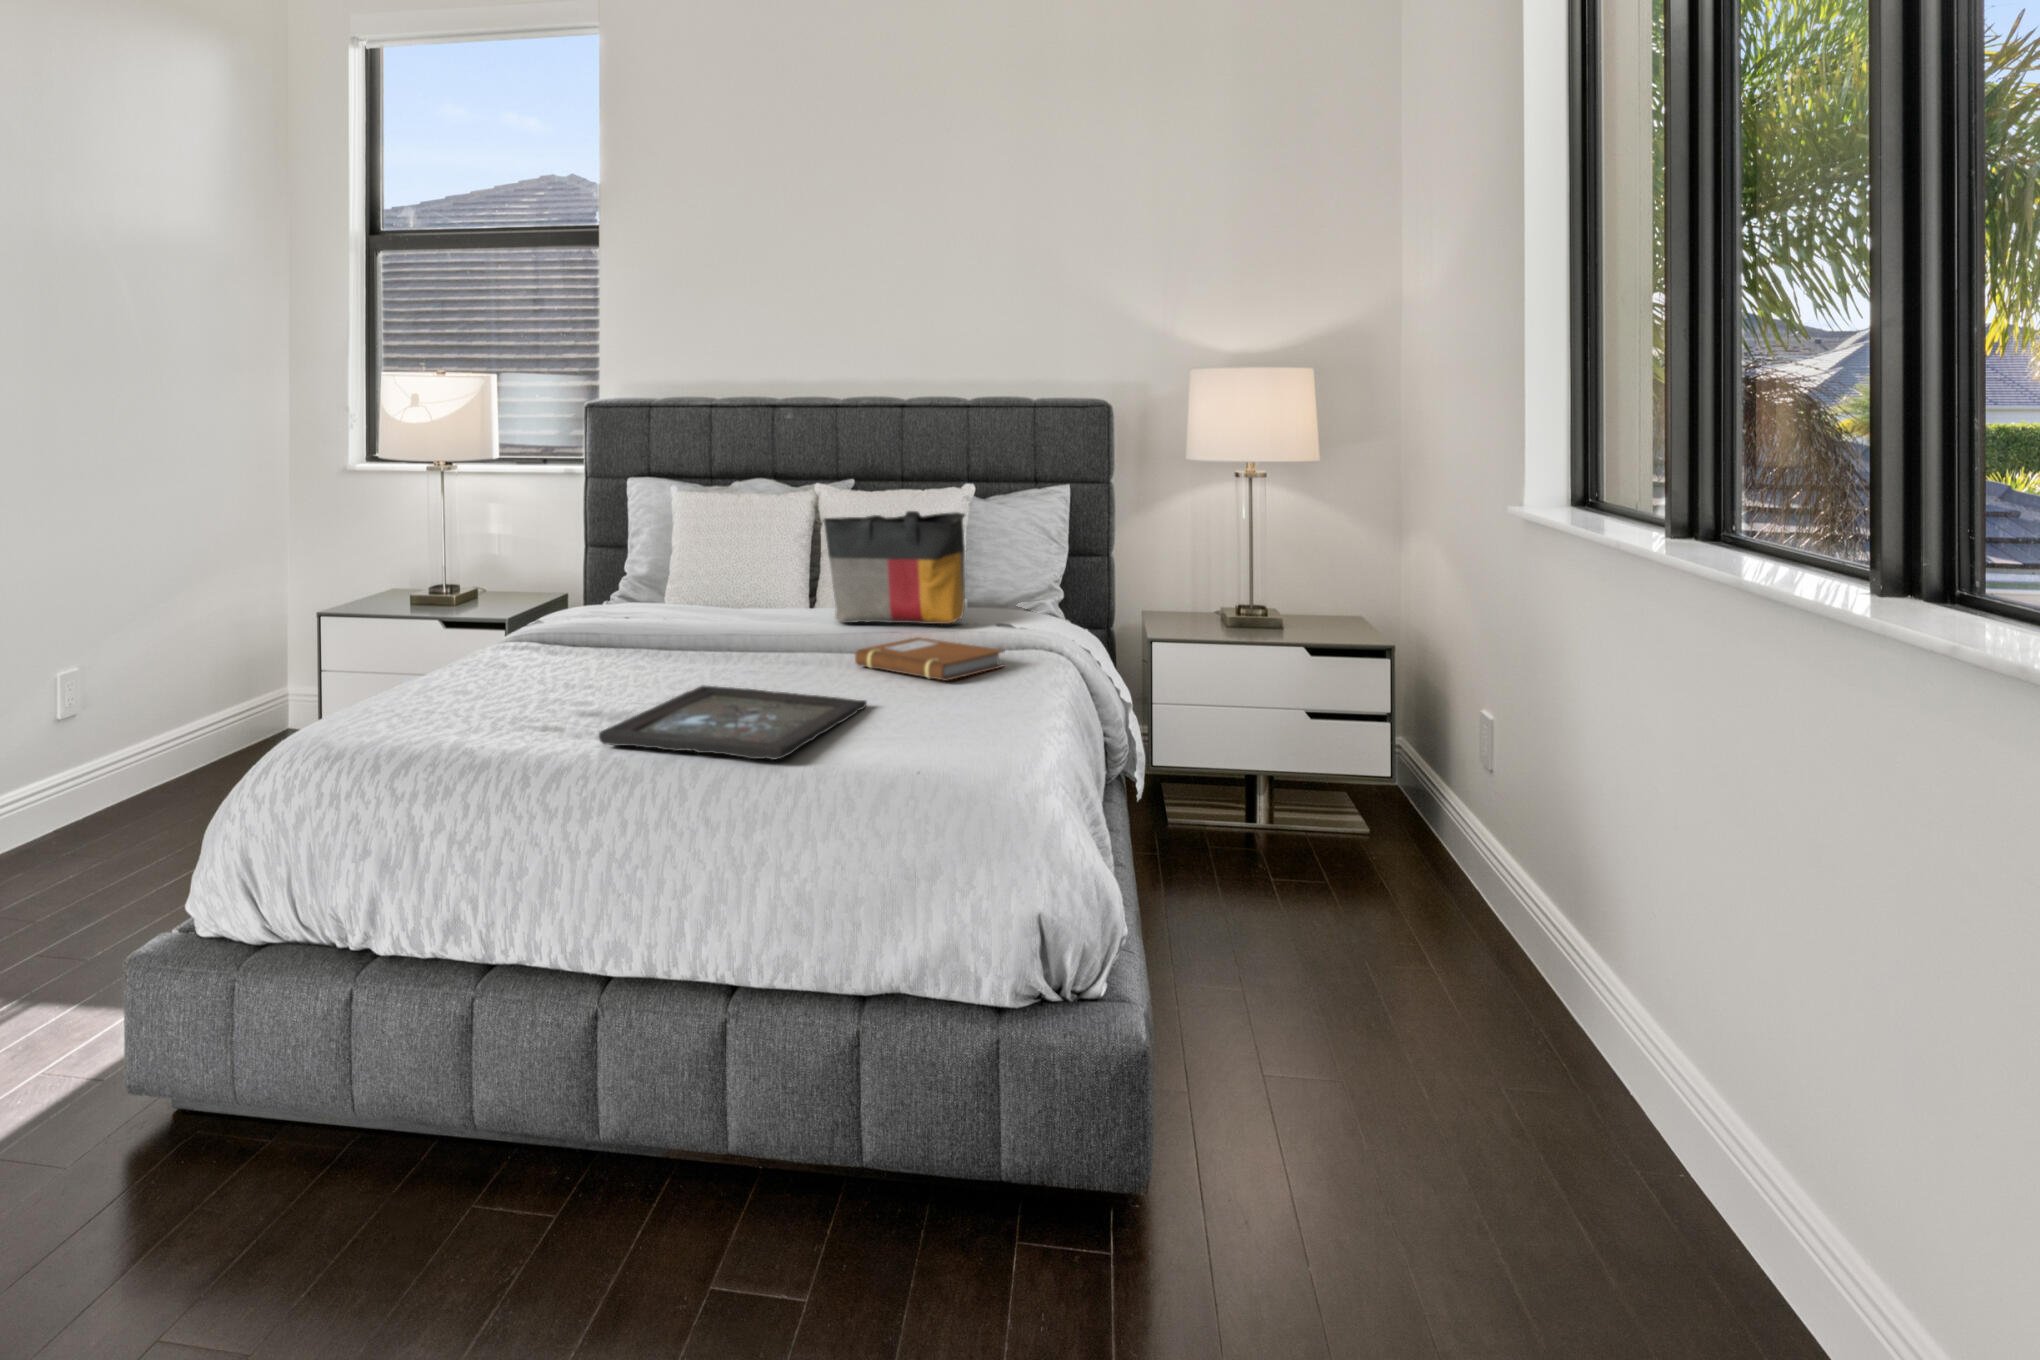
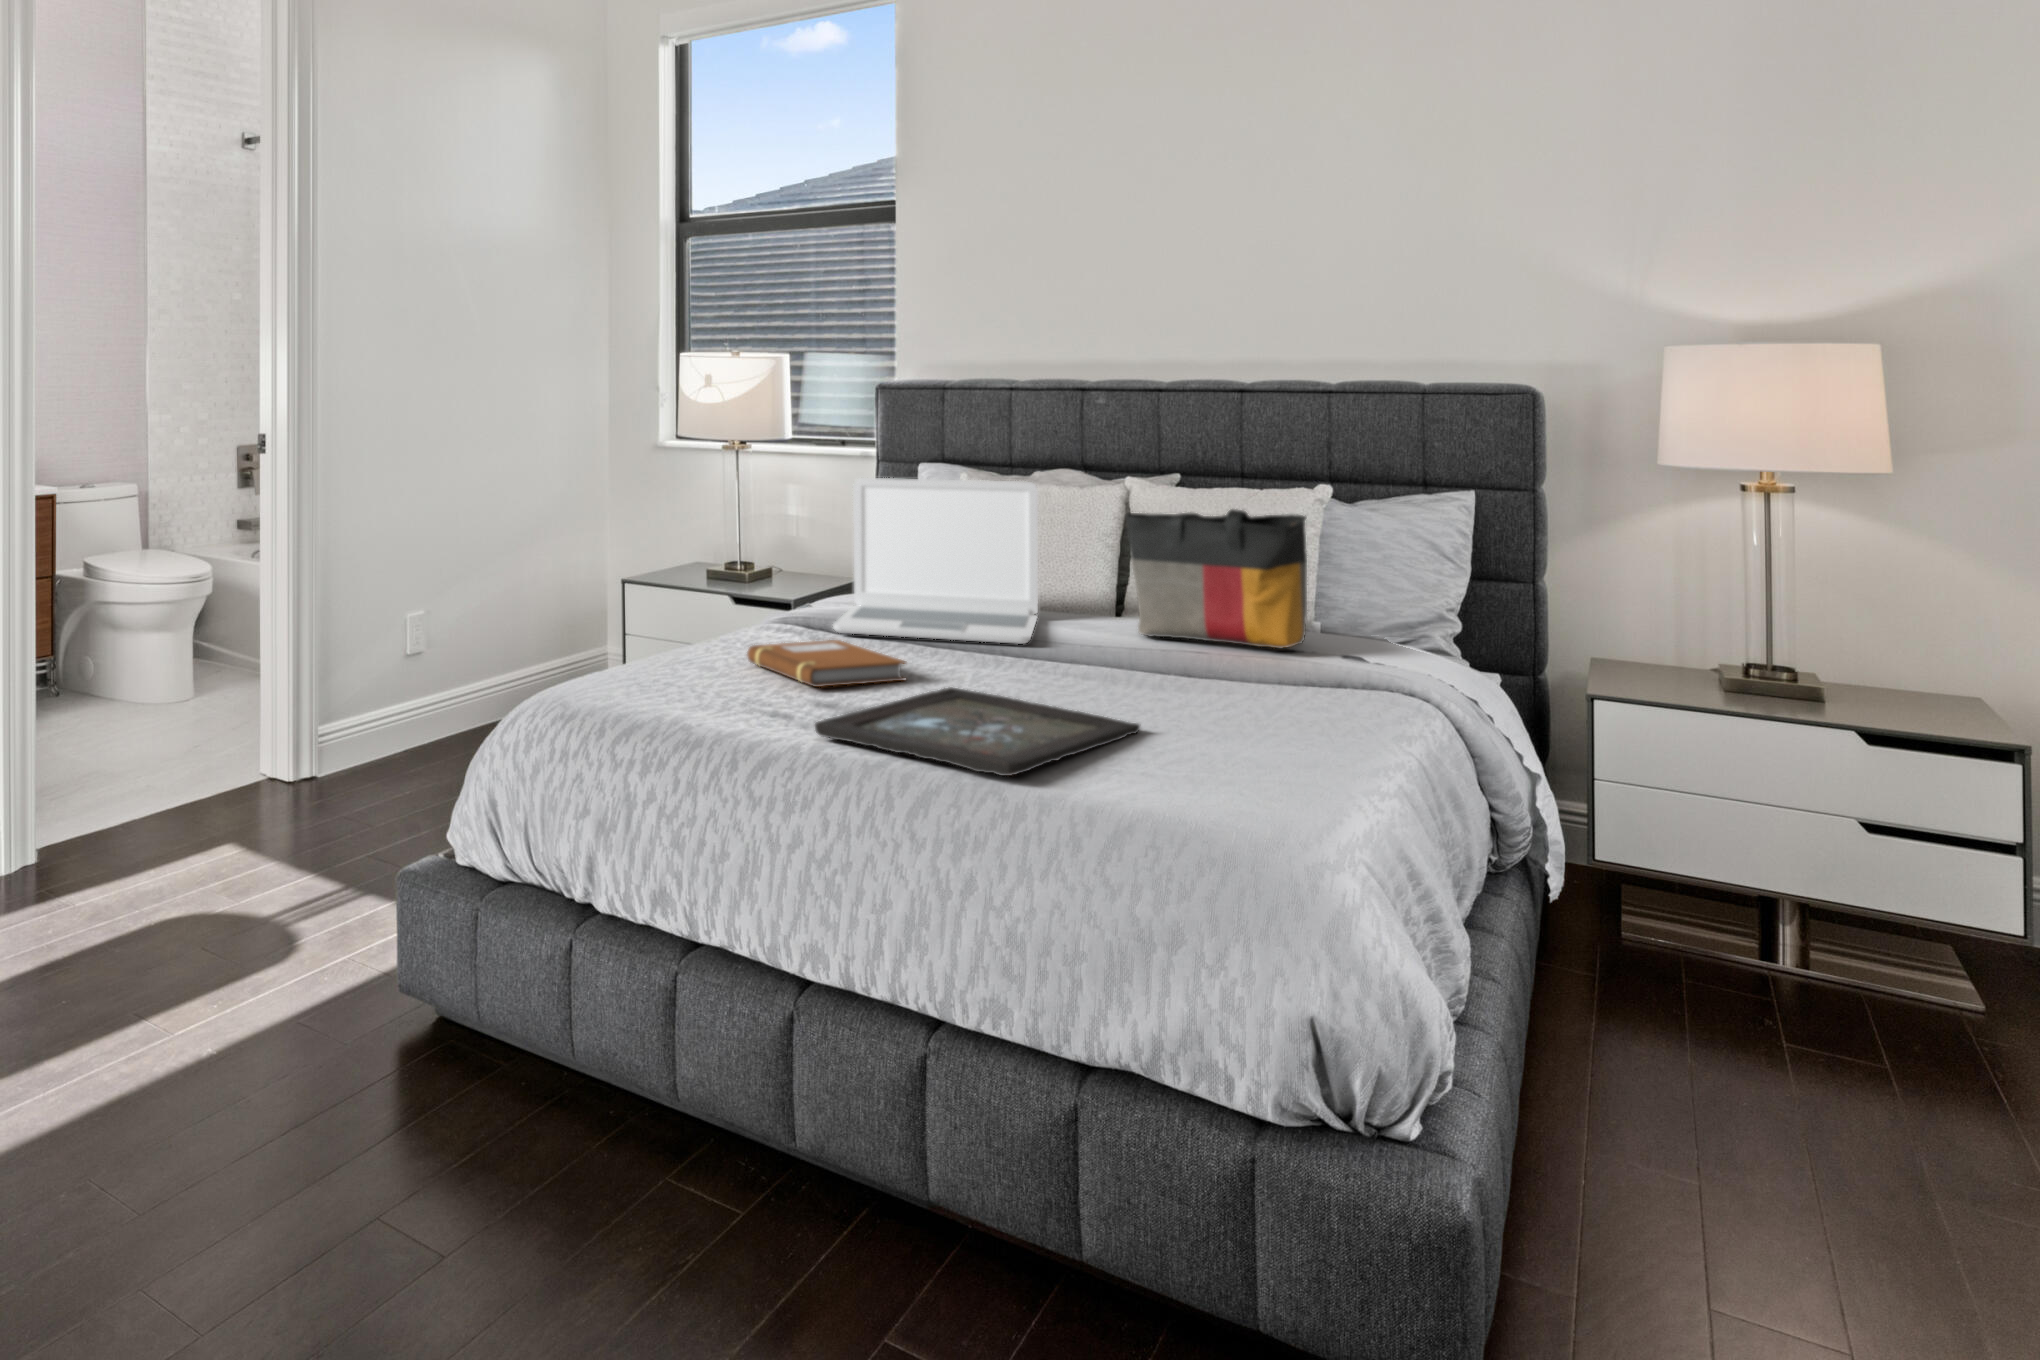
laptop: none [576,495,753,645] -> present [833,478,1038,644]
notebook: present [855,637,1004,681] -> present [747,640,906,687]

